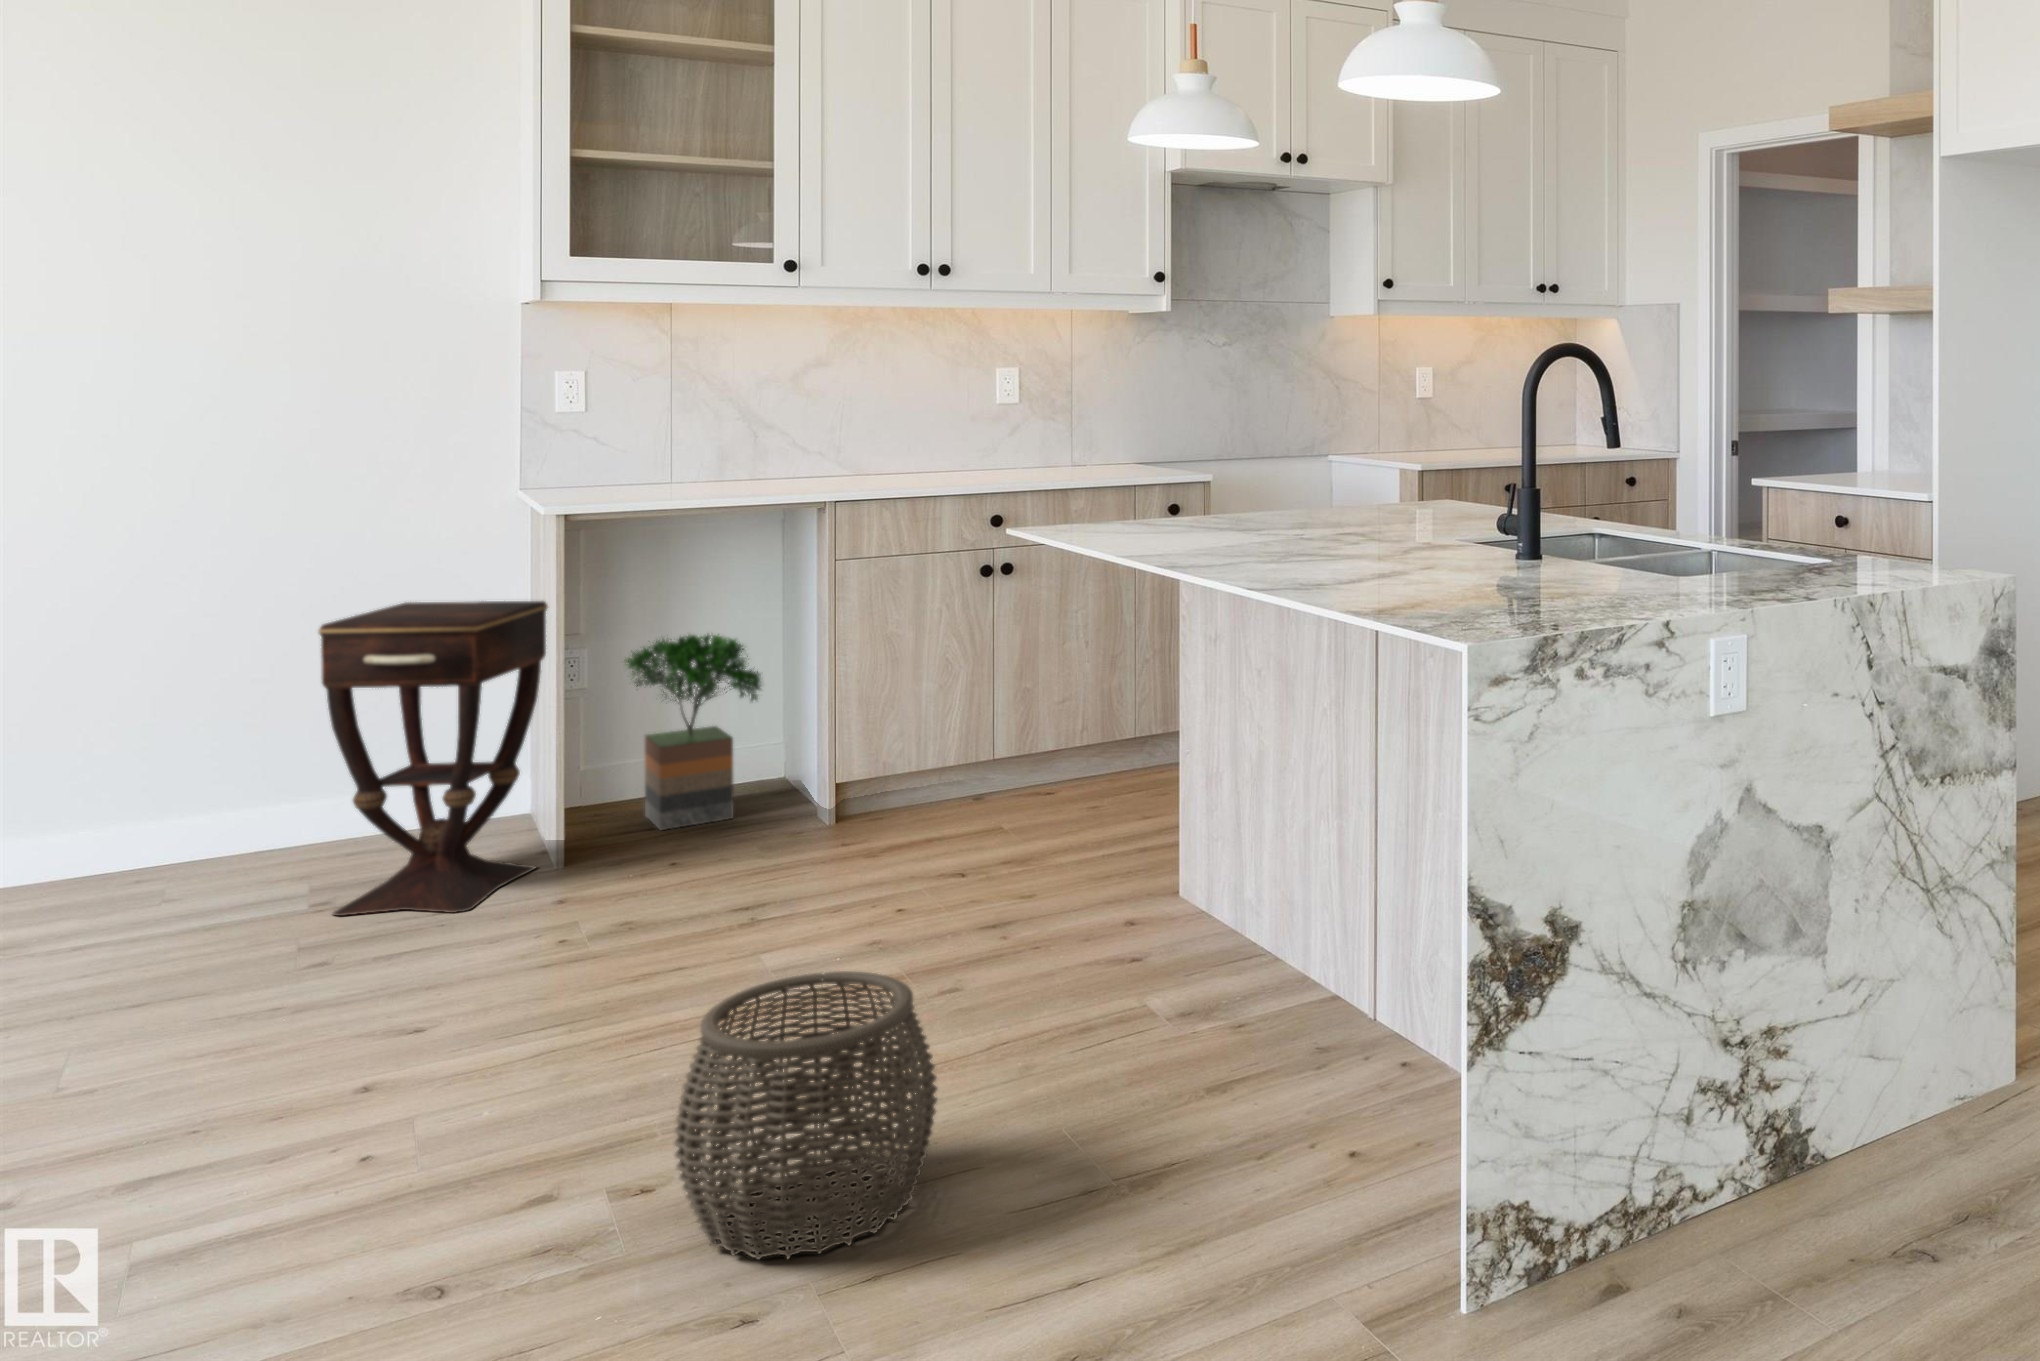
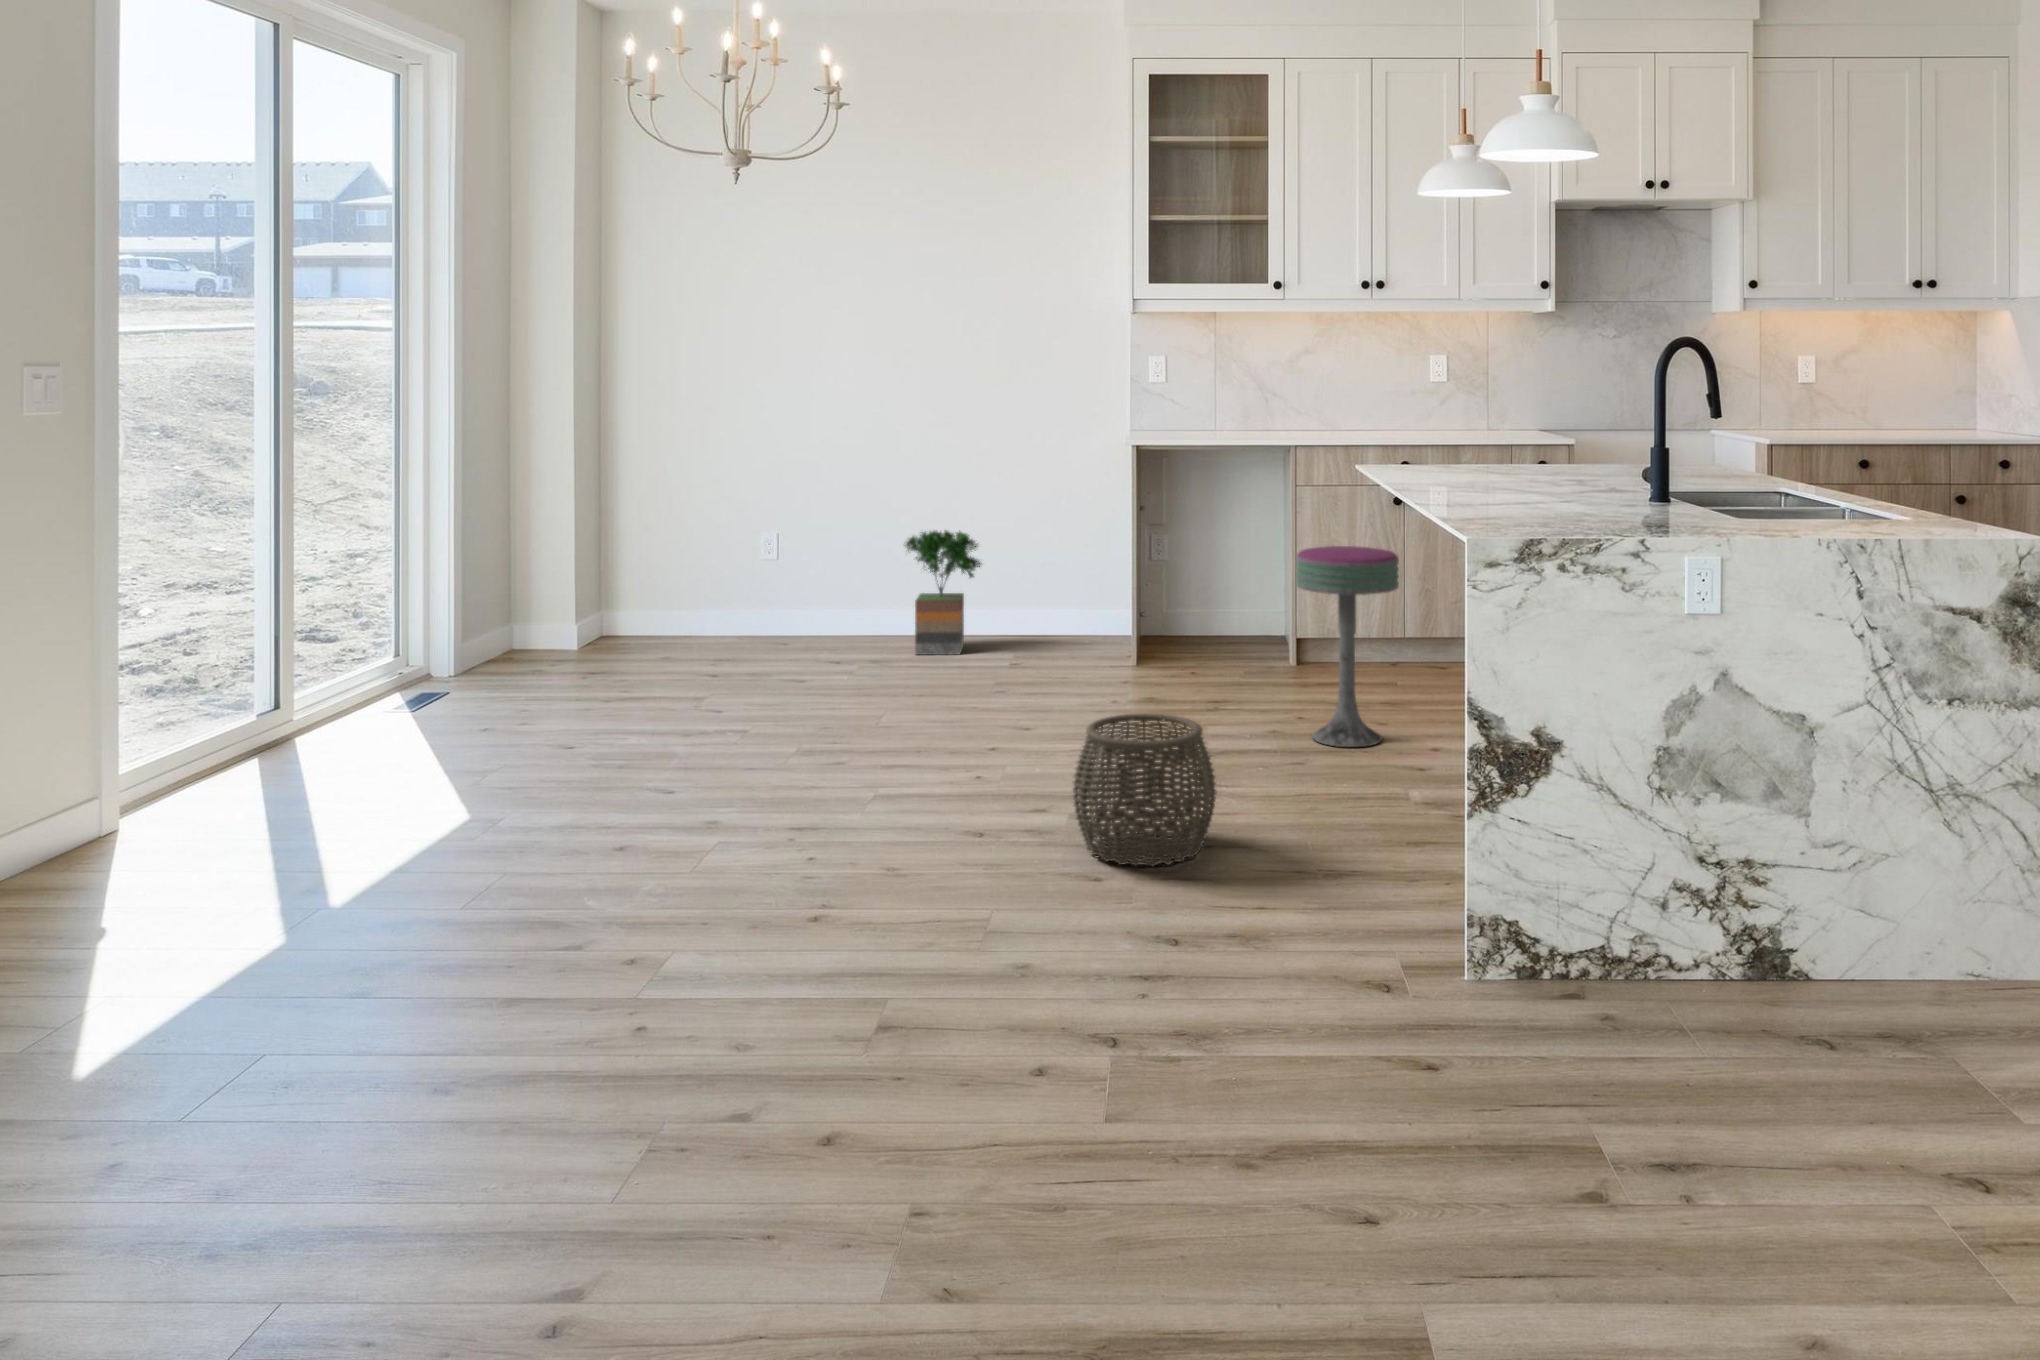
side table: present [318,601,548,916] -> none [1001,495,1124,682]
potted tree: present [626,634,761,830] -> present [904,530,982,655]
bar stool: none [914,645,1069,943] -> present [1296,546,1399,747]

